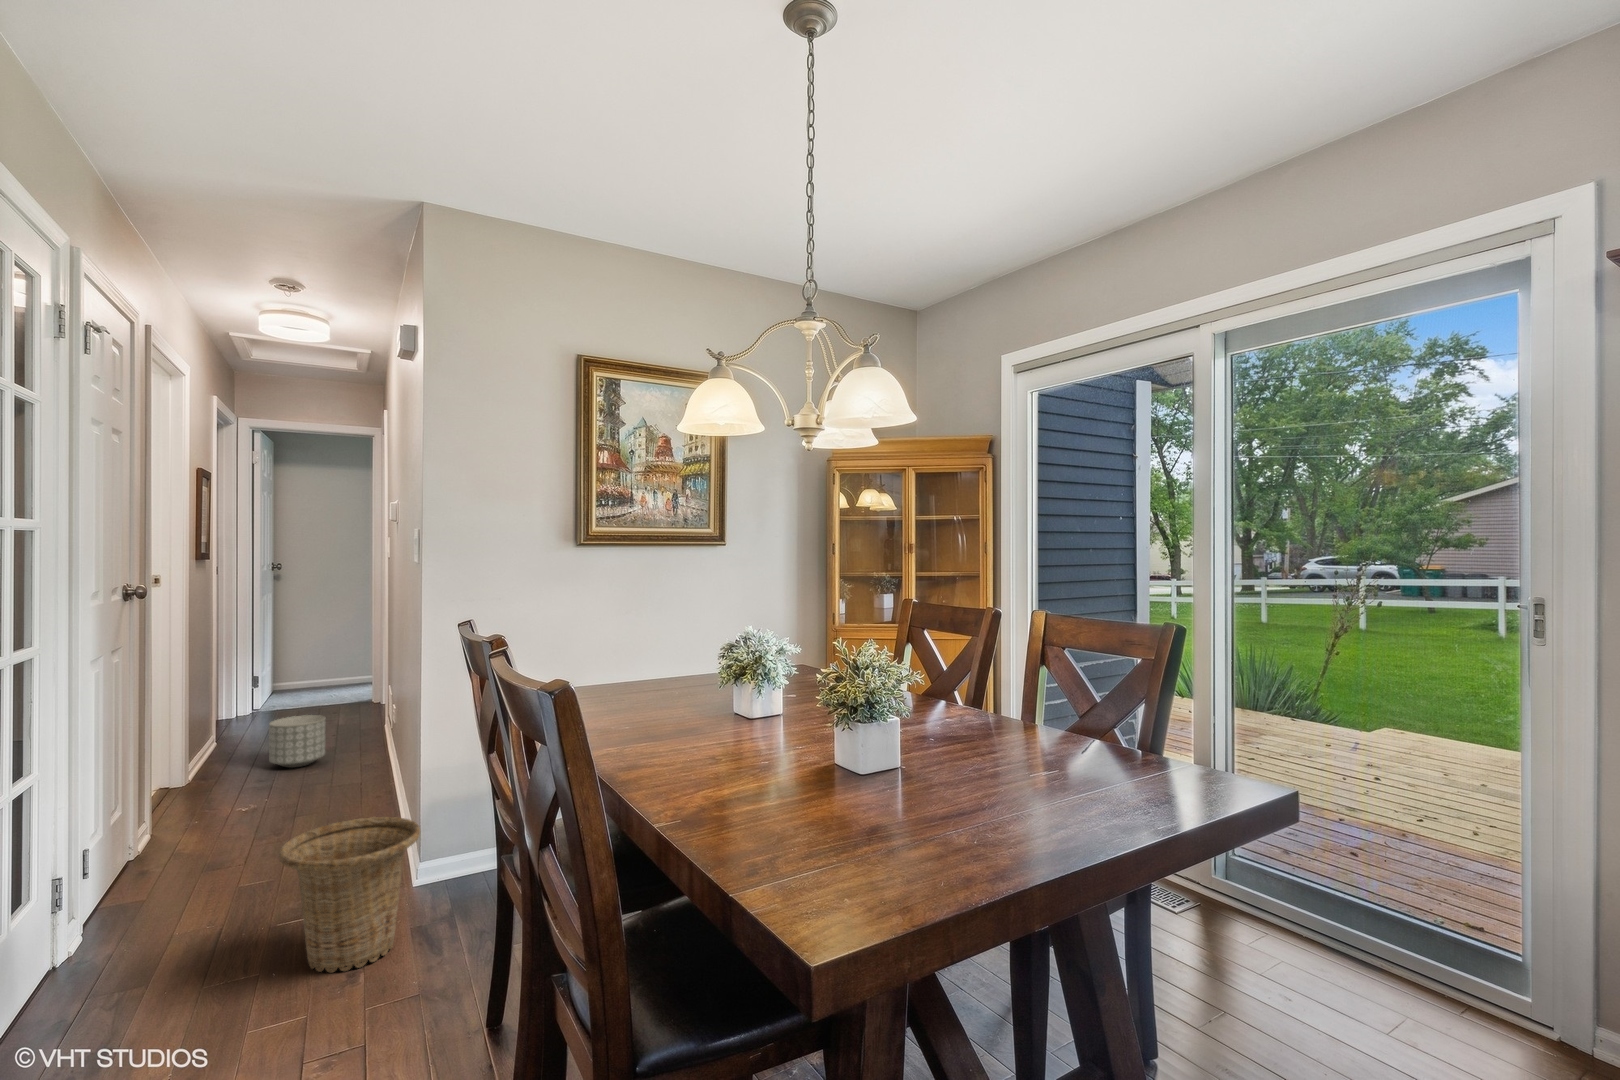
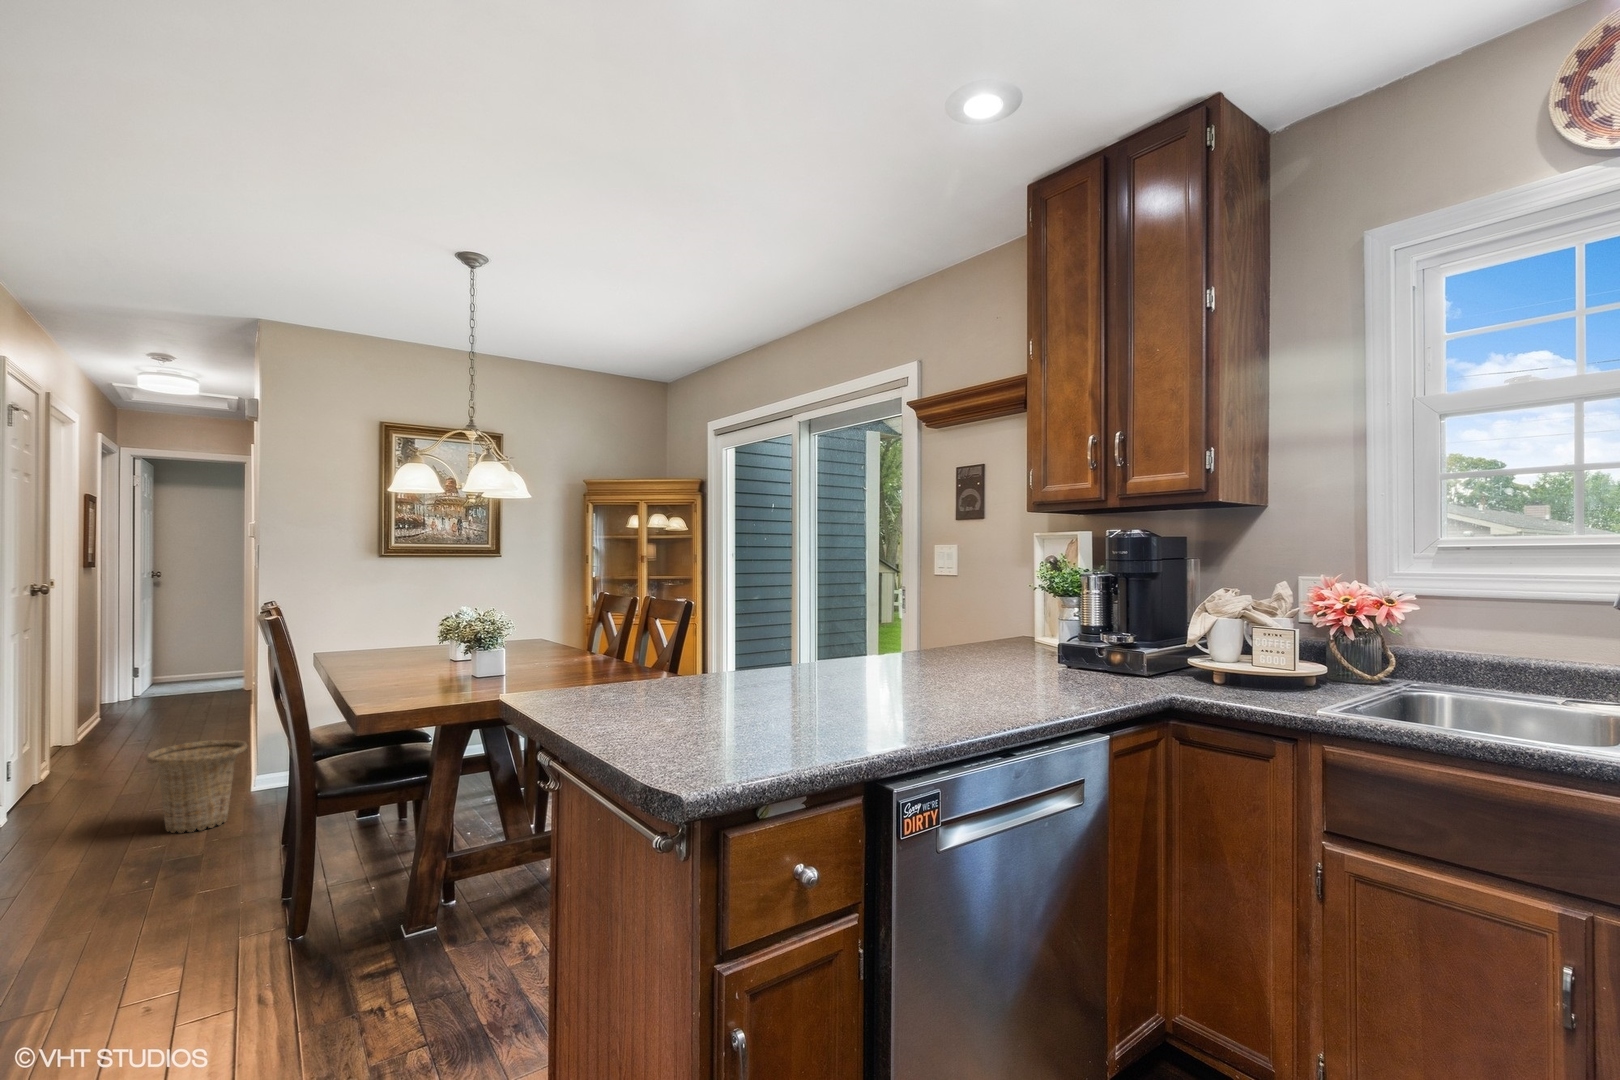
planter: present [269,715,325,768] -> none [146,693,195,734]

